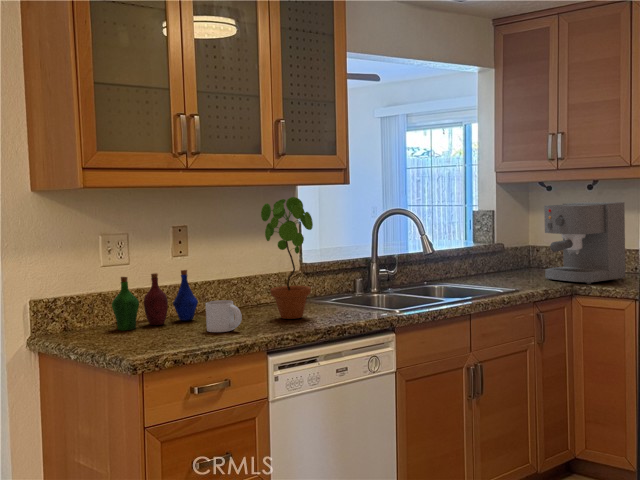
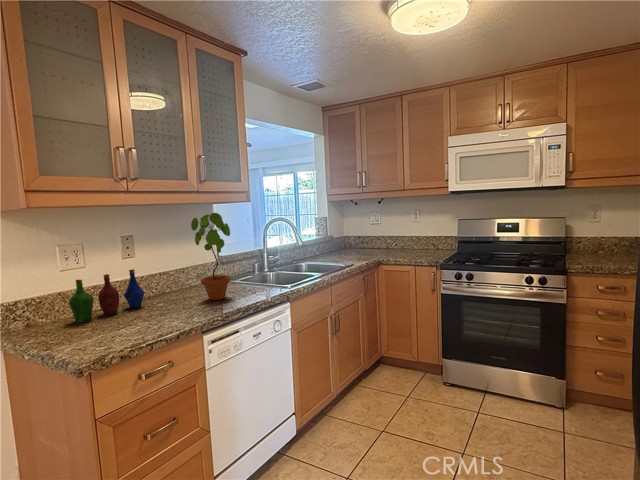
coffee maker: present [544,202,625,284] -> none [361,211,406,258]
mug: present [206,300,242,332] -> none [150,293,180,319]

